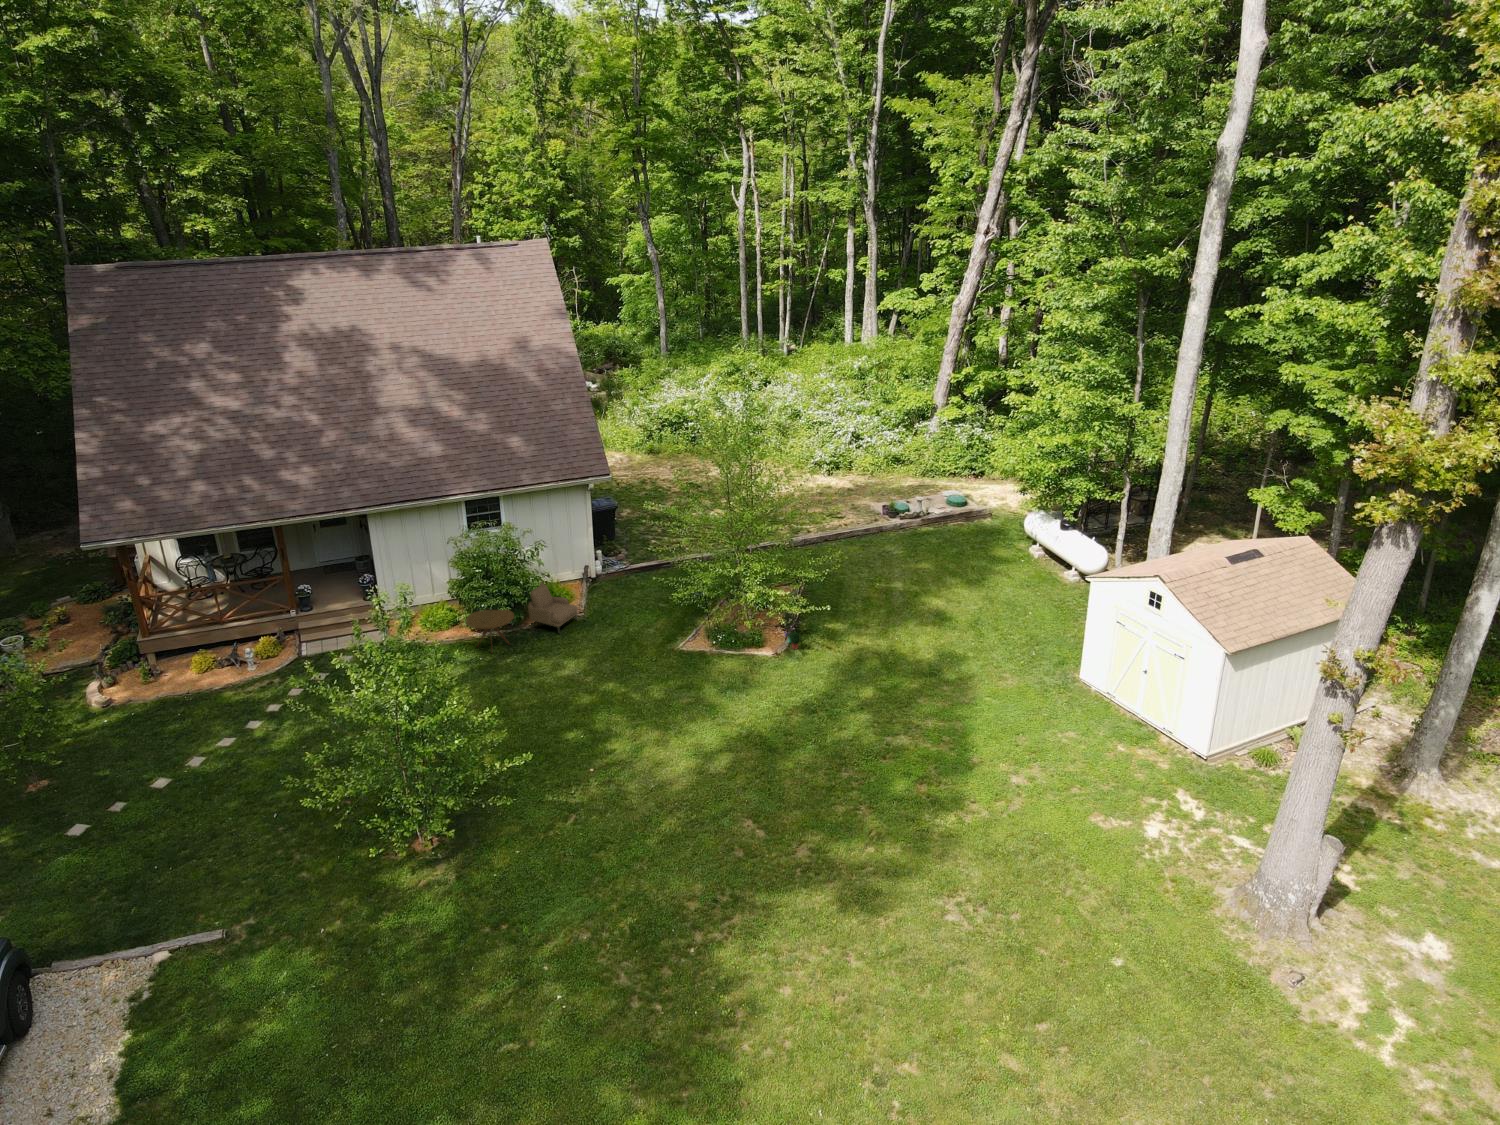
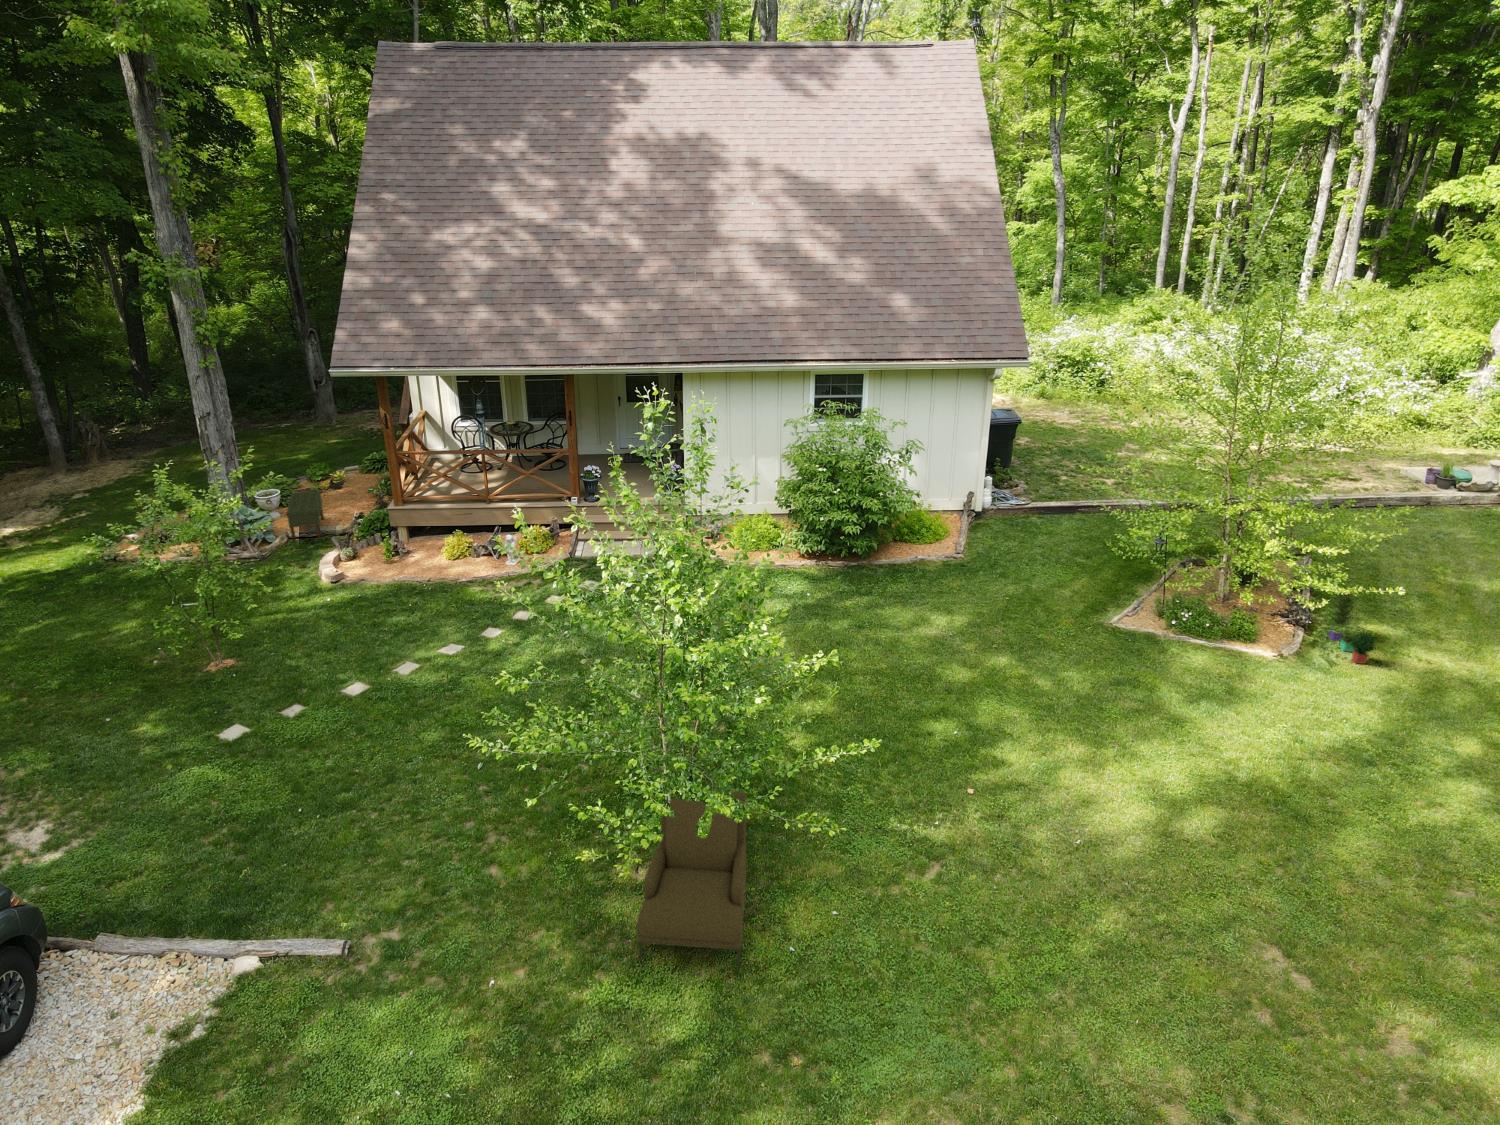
armchair: present [528,582,578,632] -> present [636,791,746,969]
round table: present [466,609,514,647] -> none [794,526,866,591]
bench: none [37,635,77,682] -> present [286,490,324,542]

